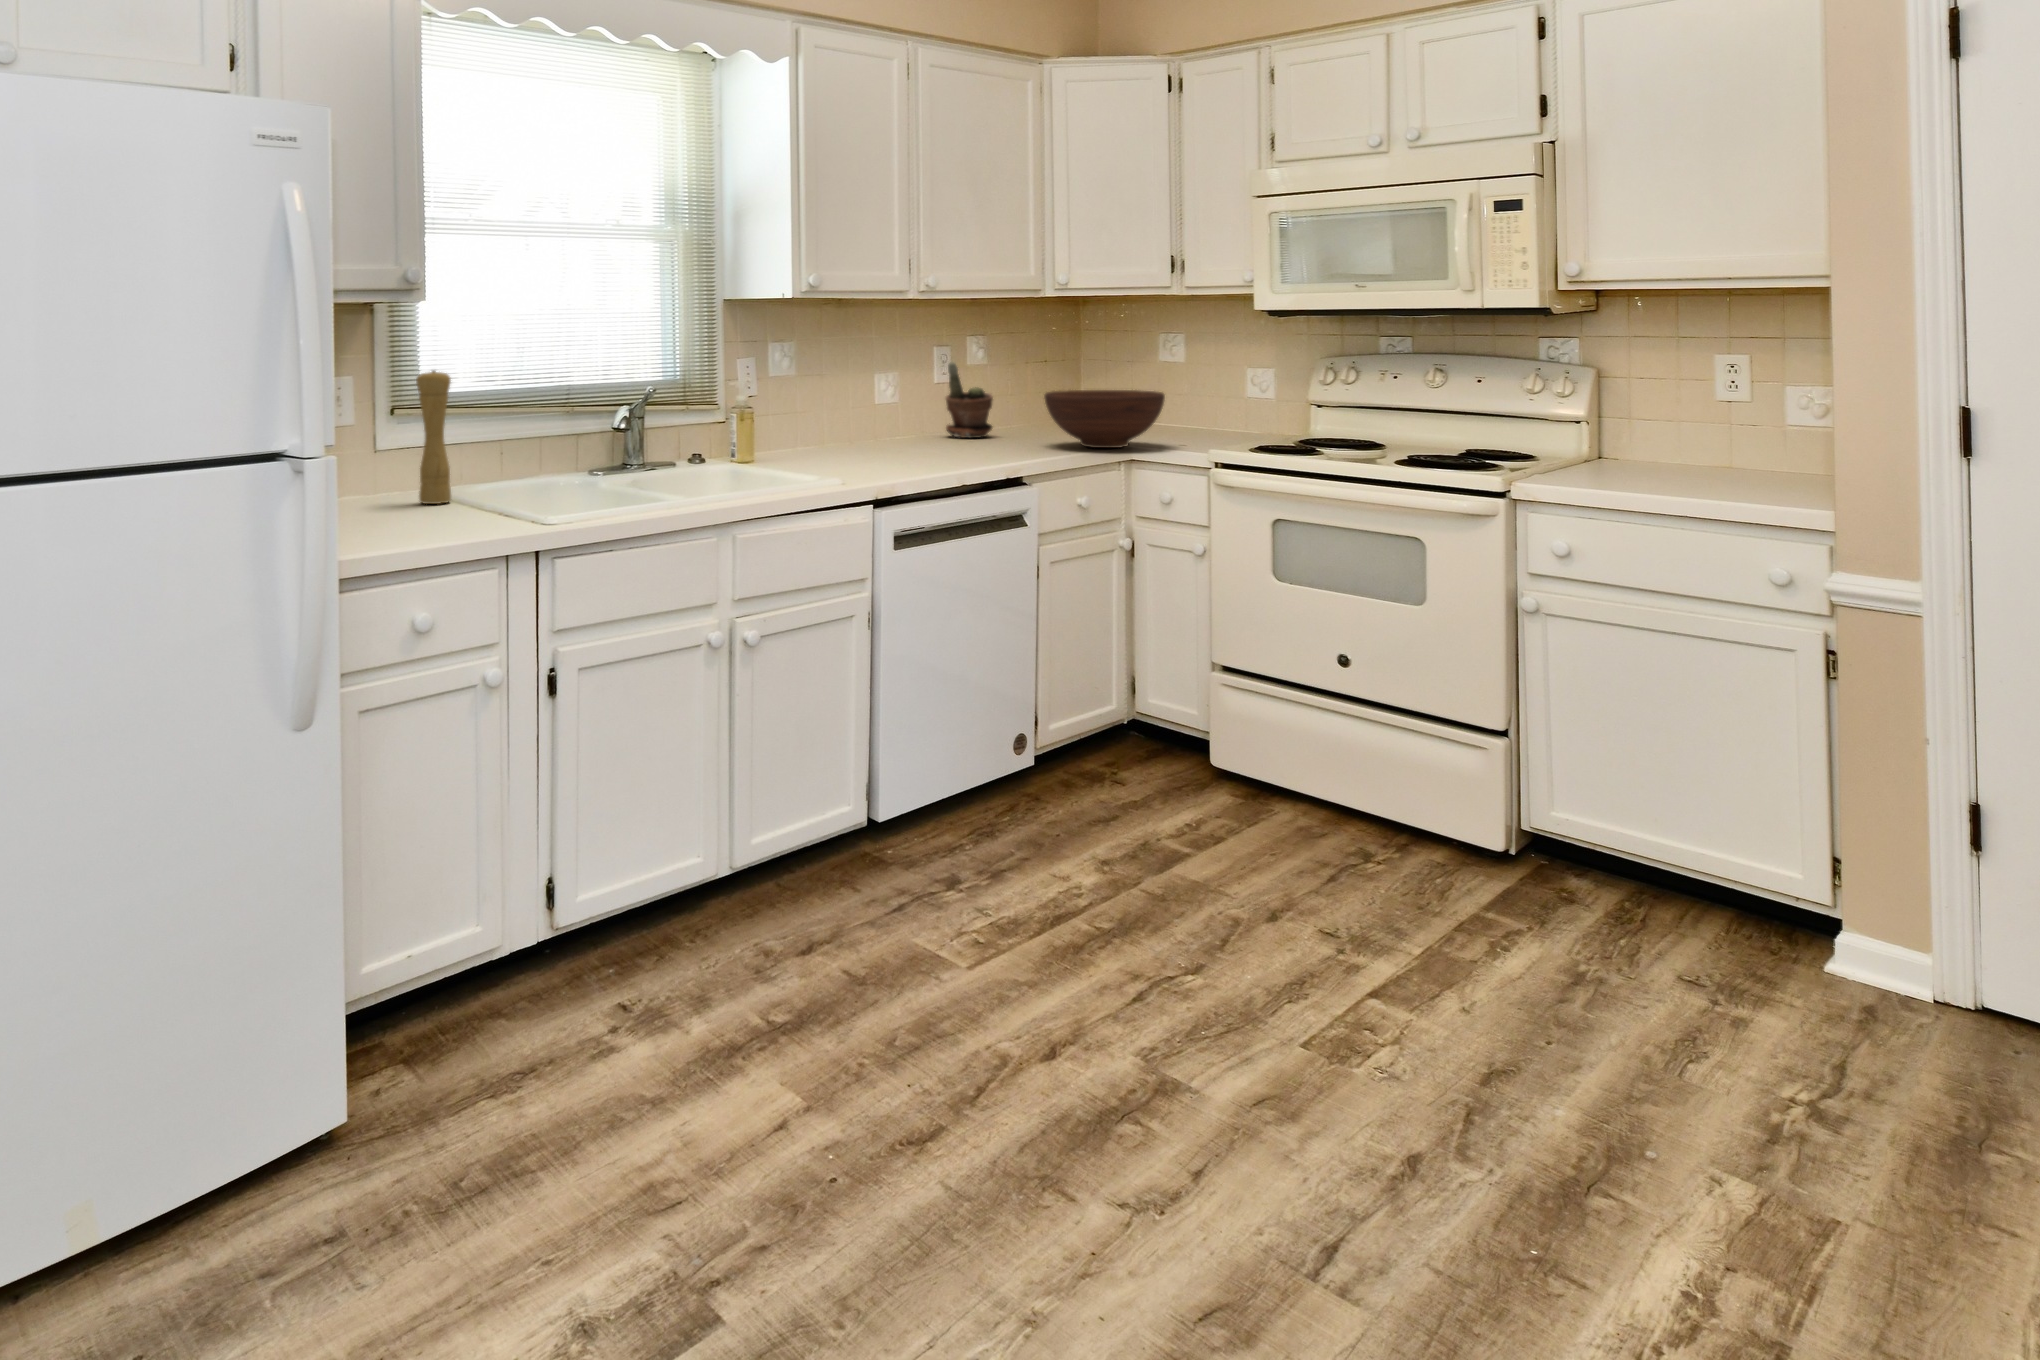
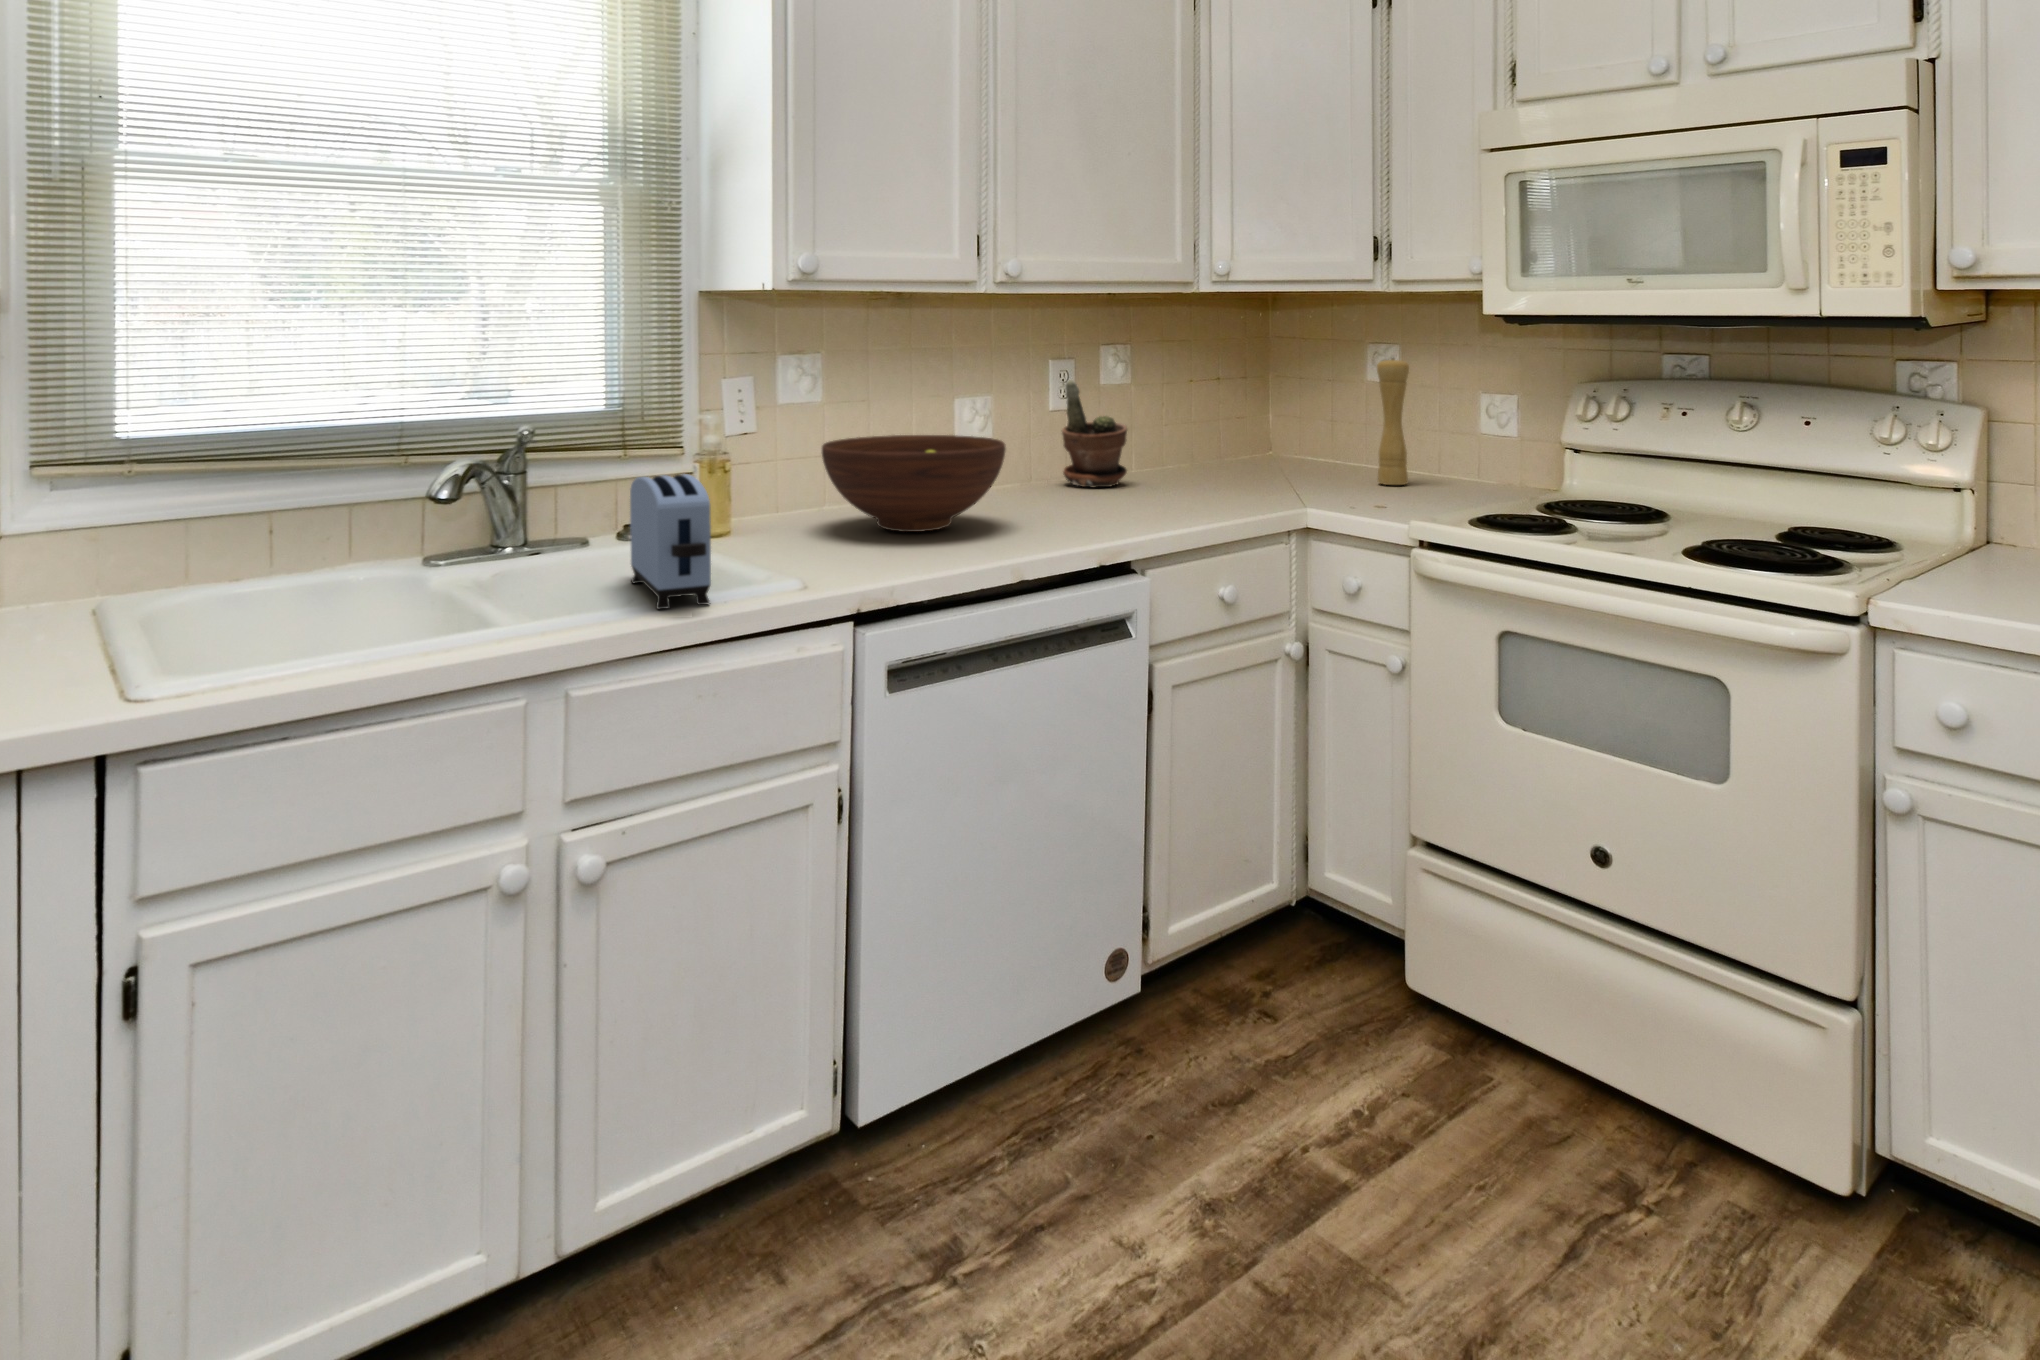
pepper mill: present [416,370,451,504] -> present [1377,358,1409,485]
fruit bowl: present [1044,390,1165,448] -> present [822,435,1006,532]
toaster: none [729,414,802,492] -> present [630,474,711,609]

